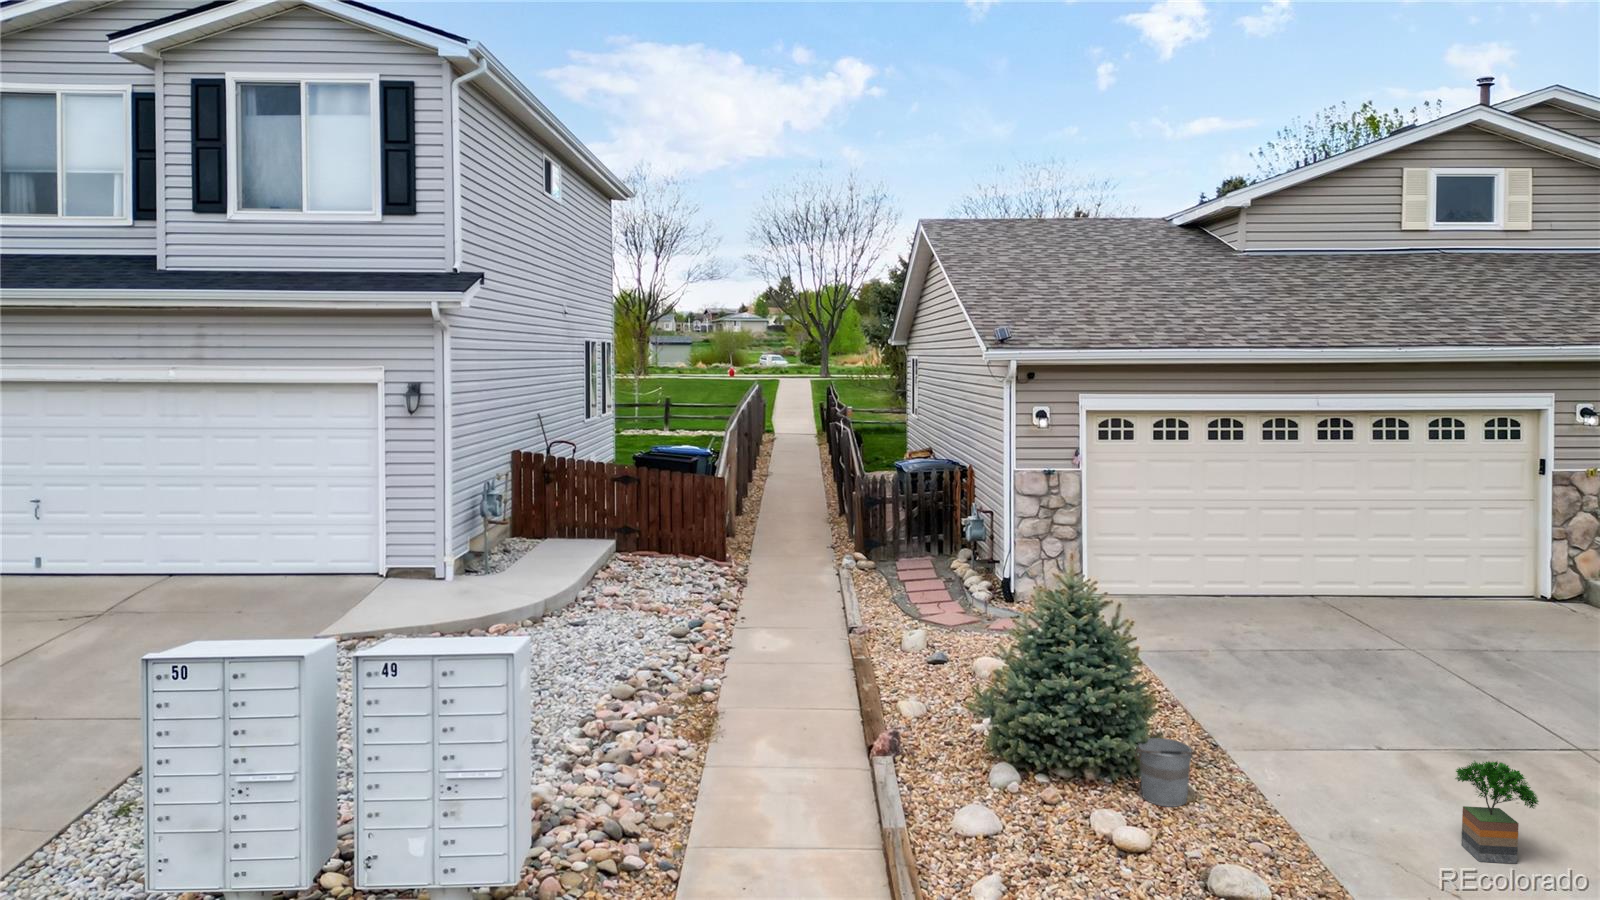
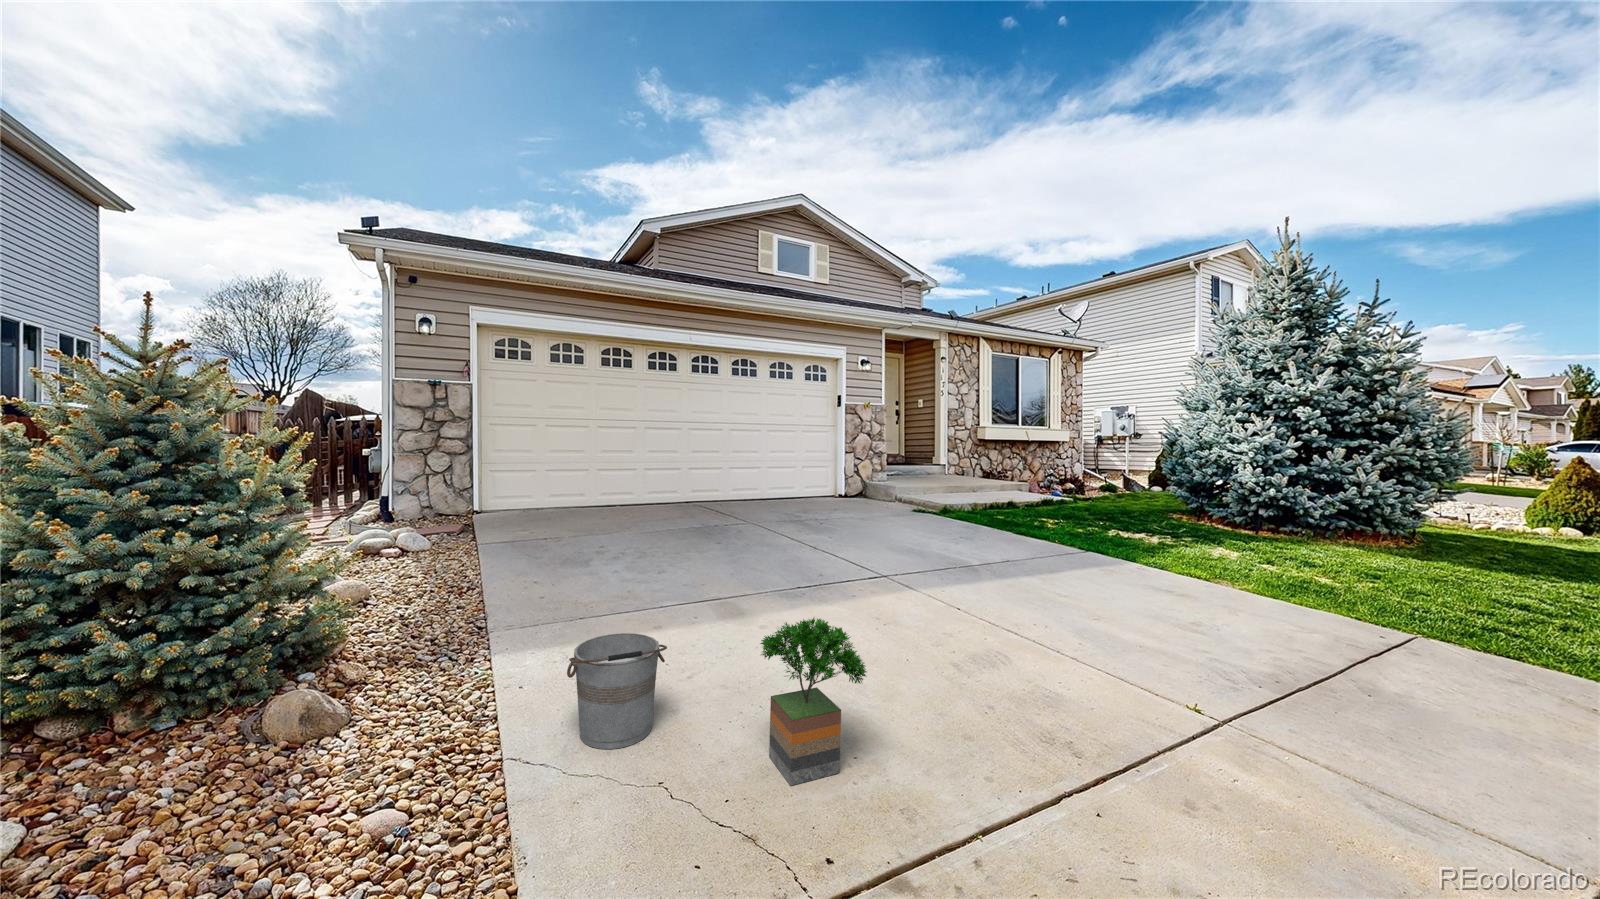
bucket: present [1135,738,1196,807] -> present [567,633,667,749]

